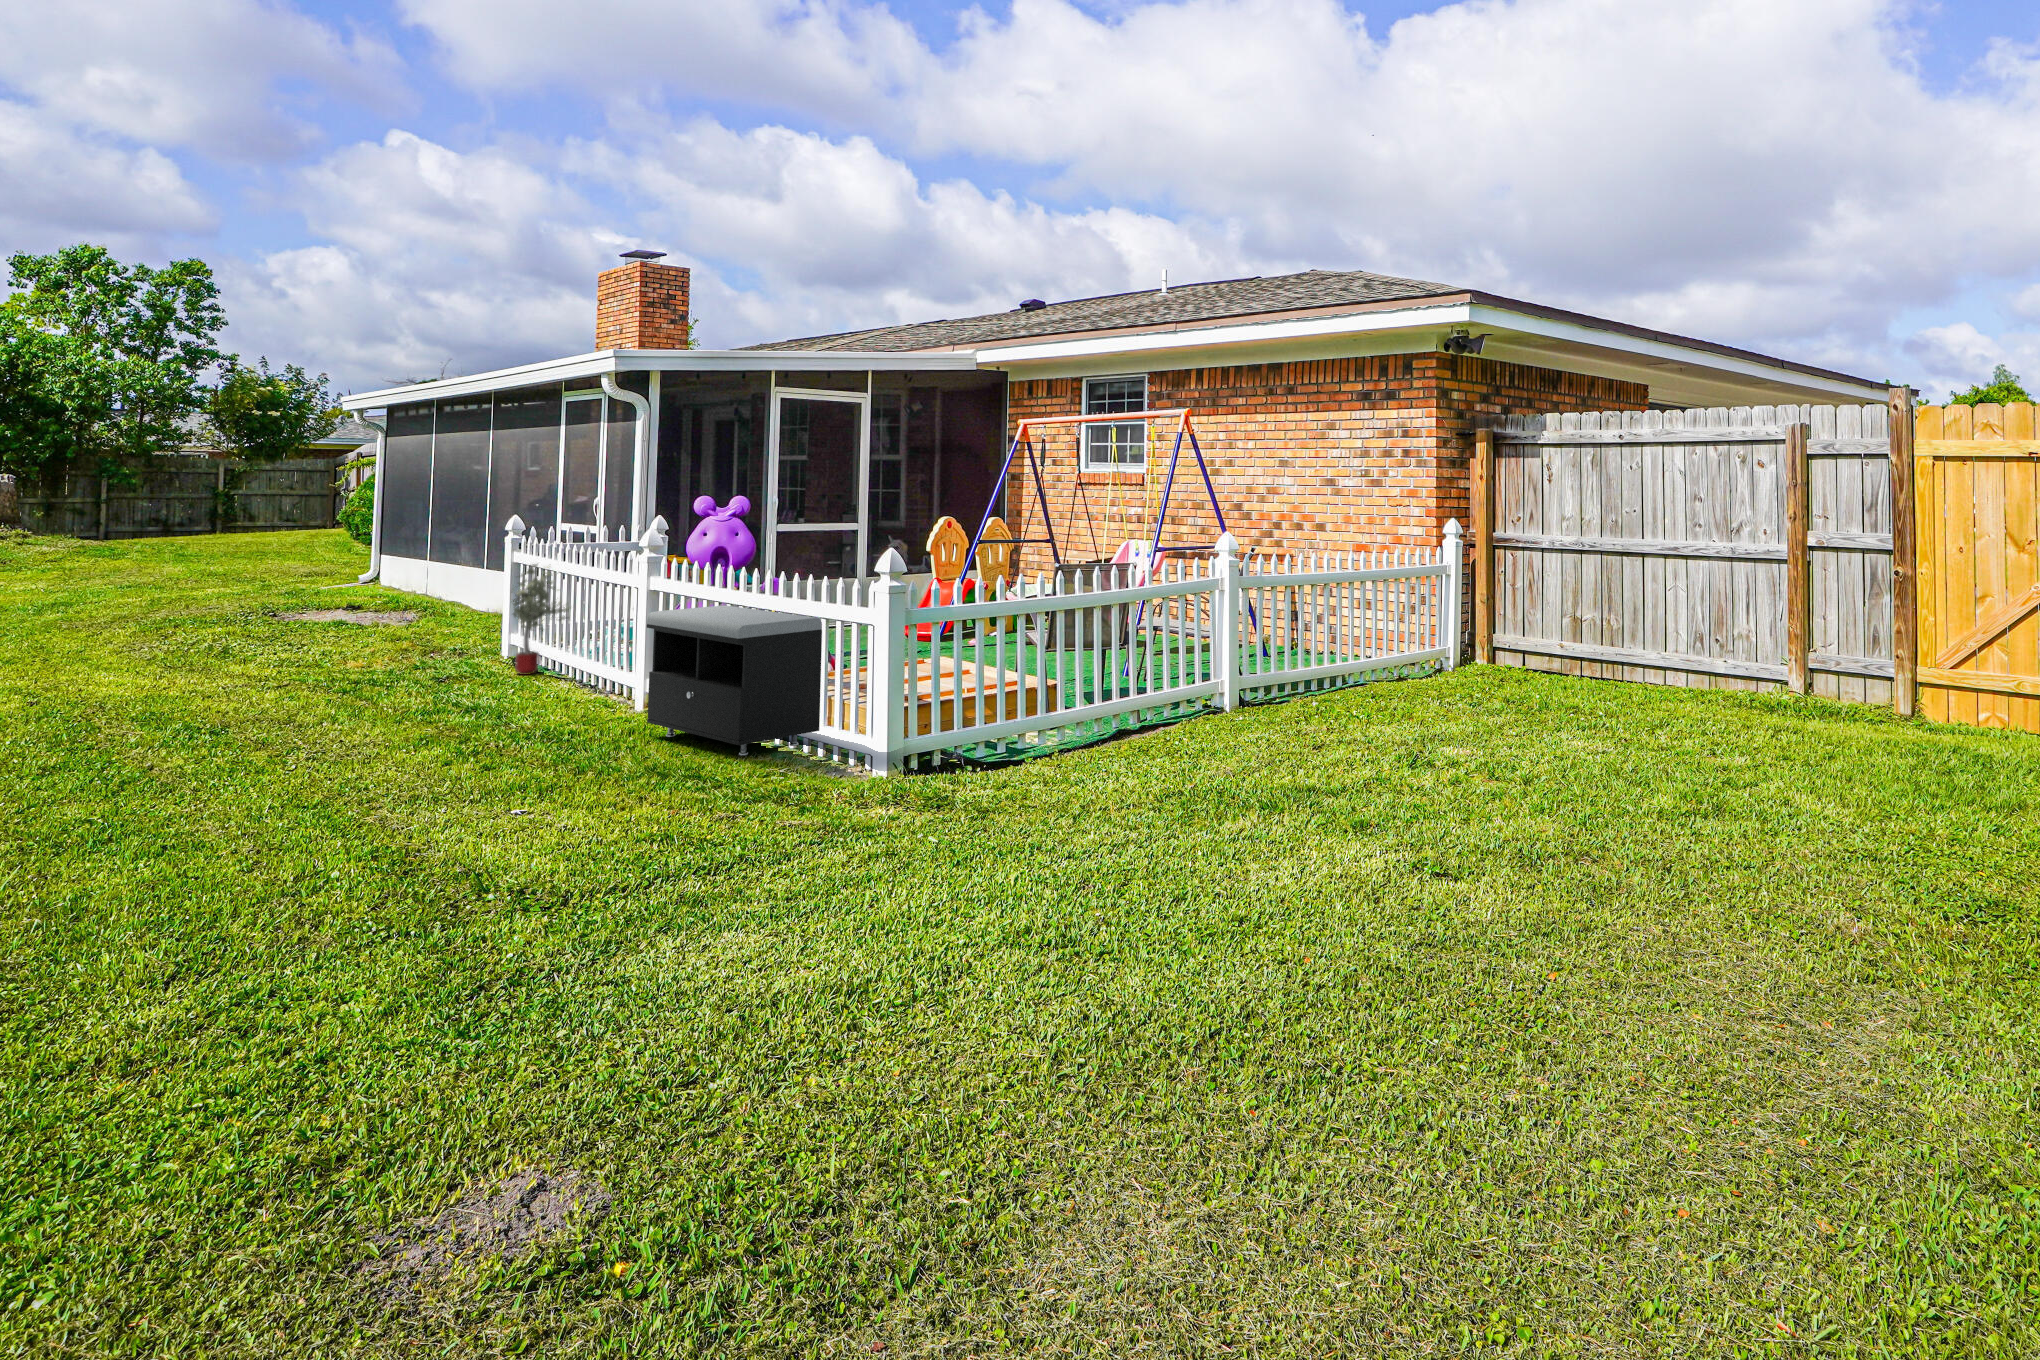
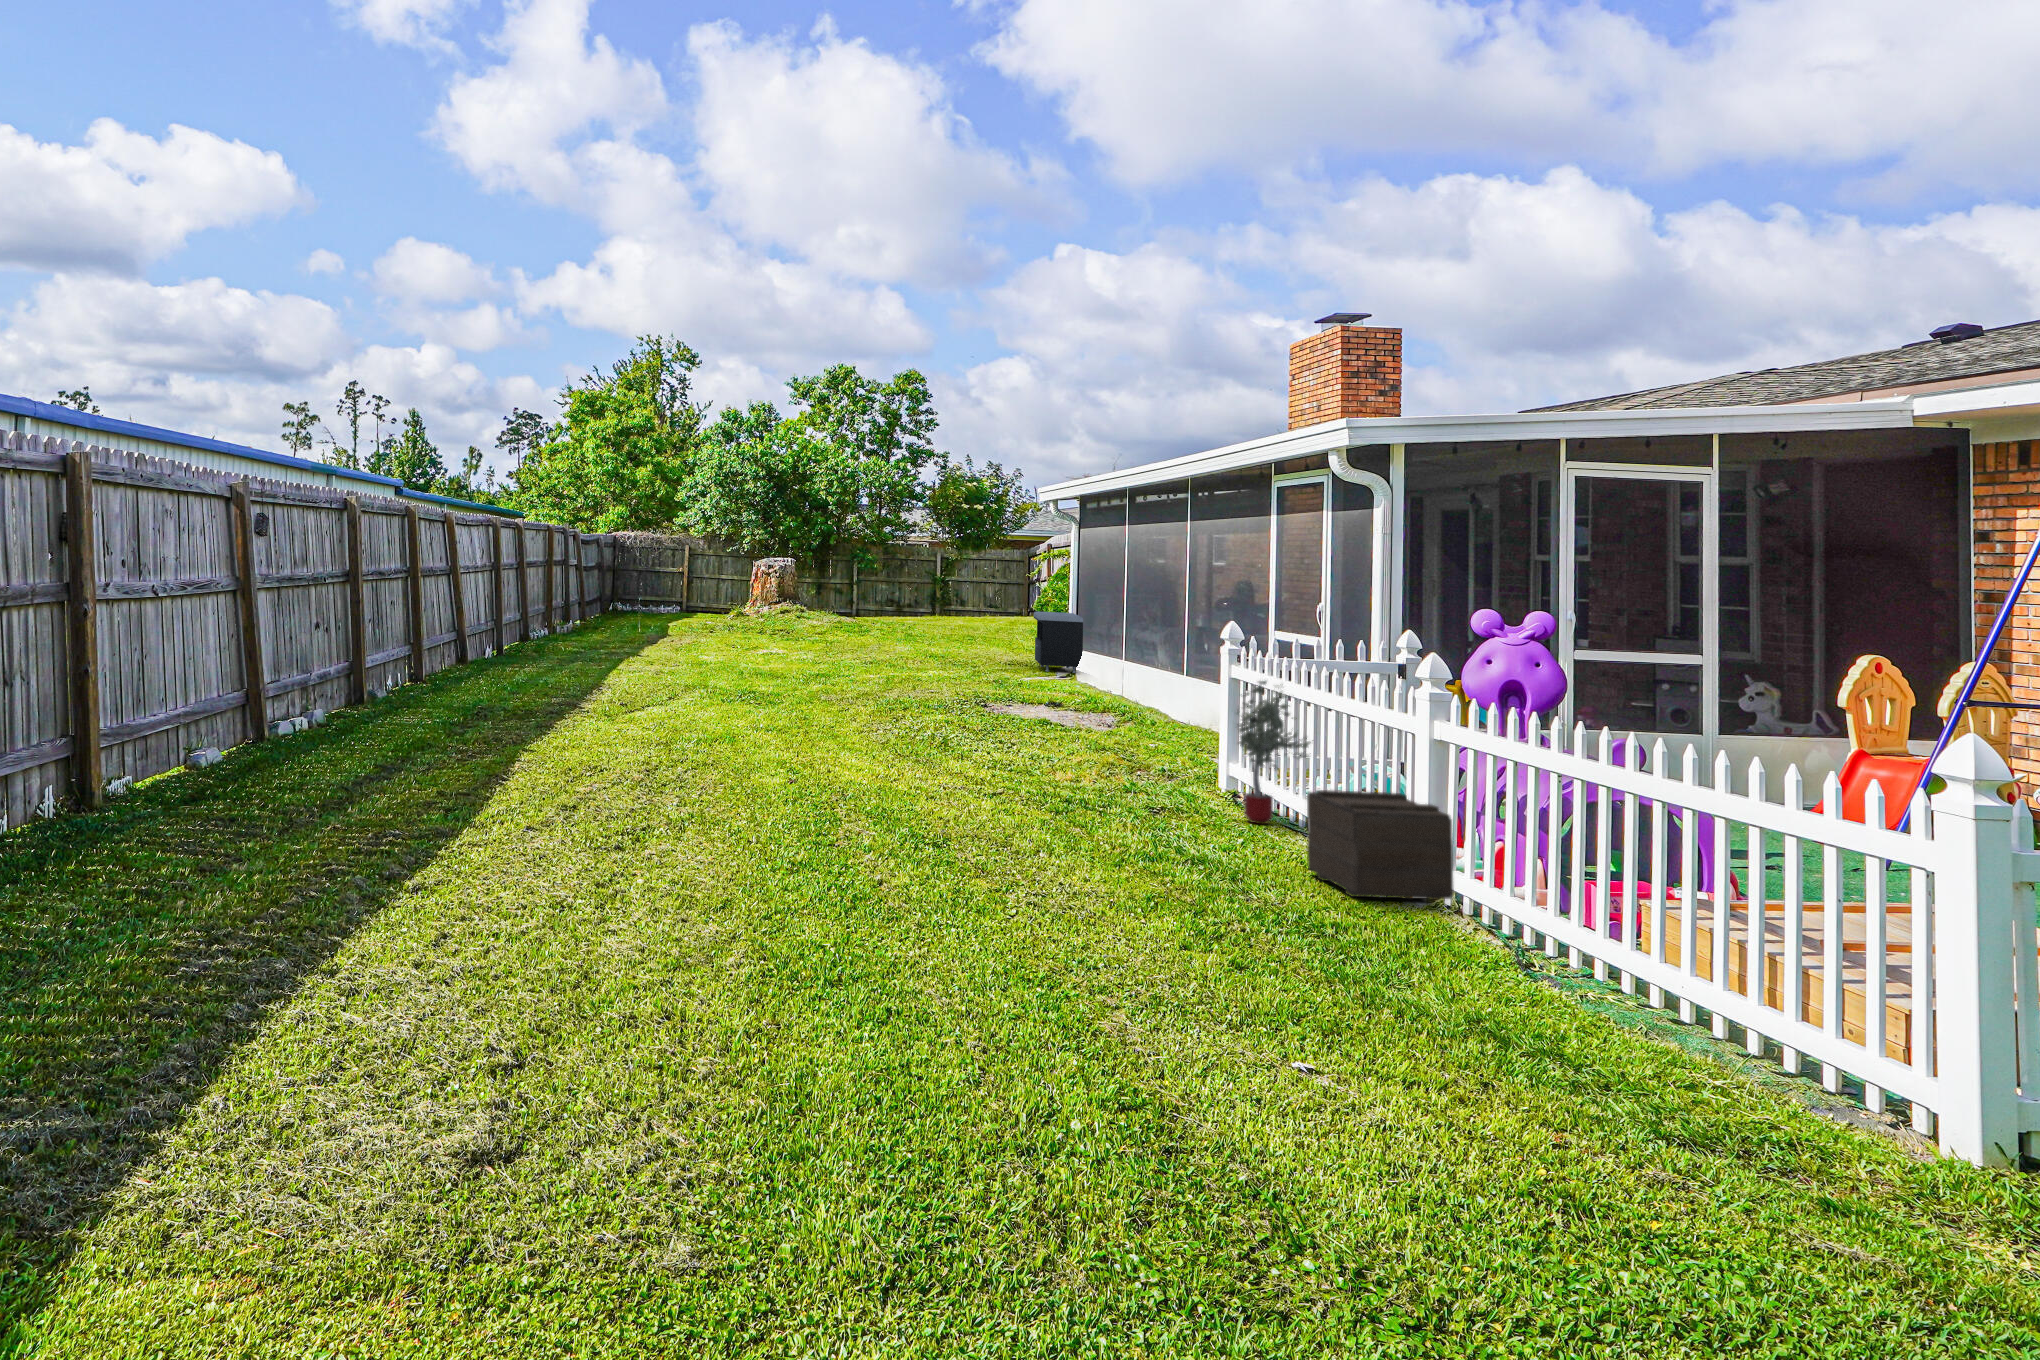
storage bench: present [647,605,822,756] -> present [1034,611,1083,673]
wooden crate: none [556,634,658,710] -> present [1307,790,1454,900]

